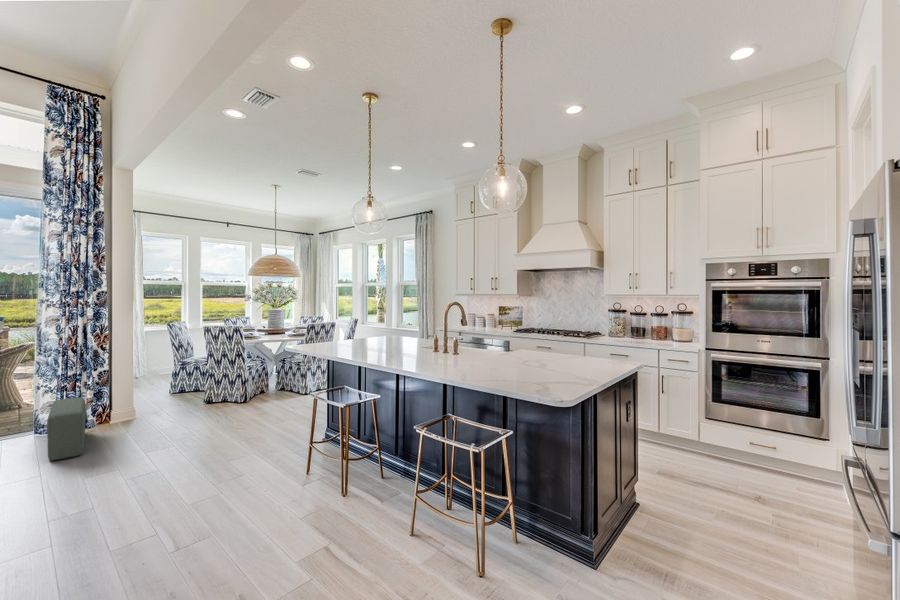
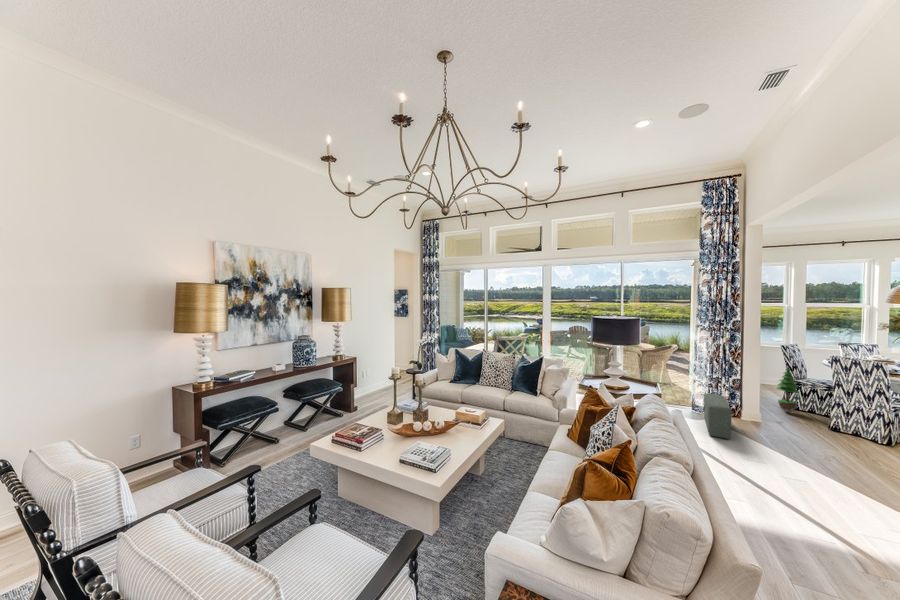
potted tree: none [159,346,182,399] -> present [777,367,799,412]

